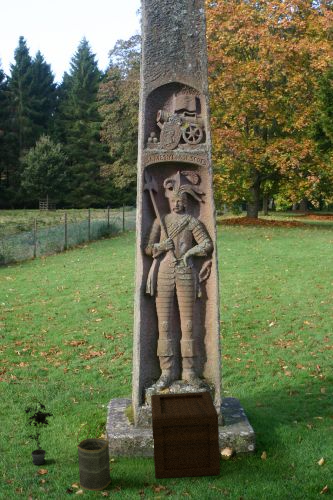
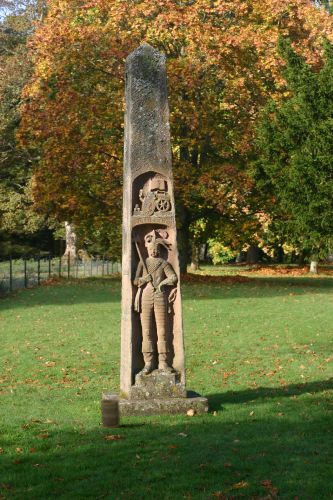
wooden crate: present [151,392,220,478] -> none [140,374,188,424]
potted plant: present [25,402,54,465] -> none [57,382,80,424]

